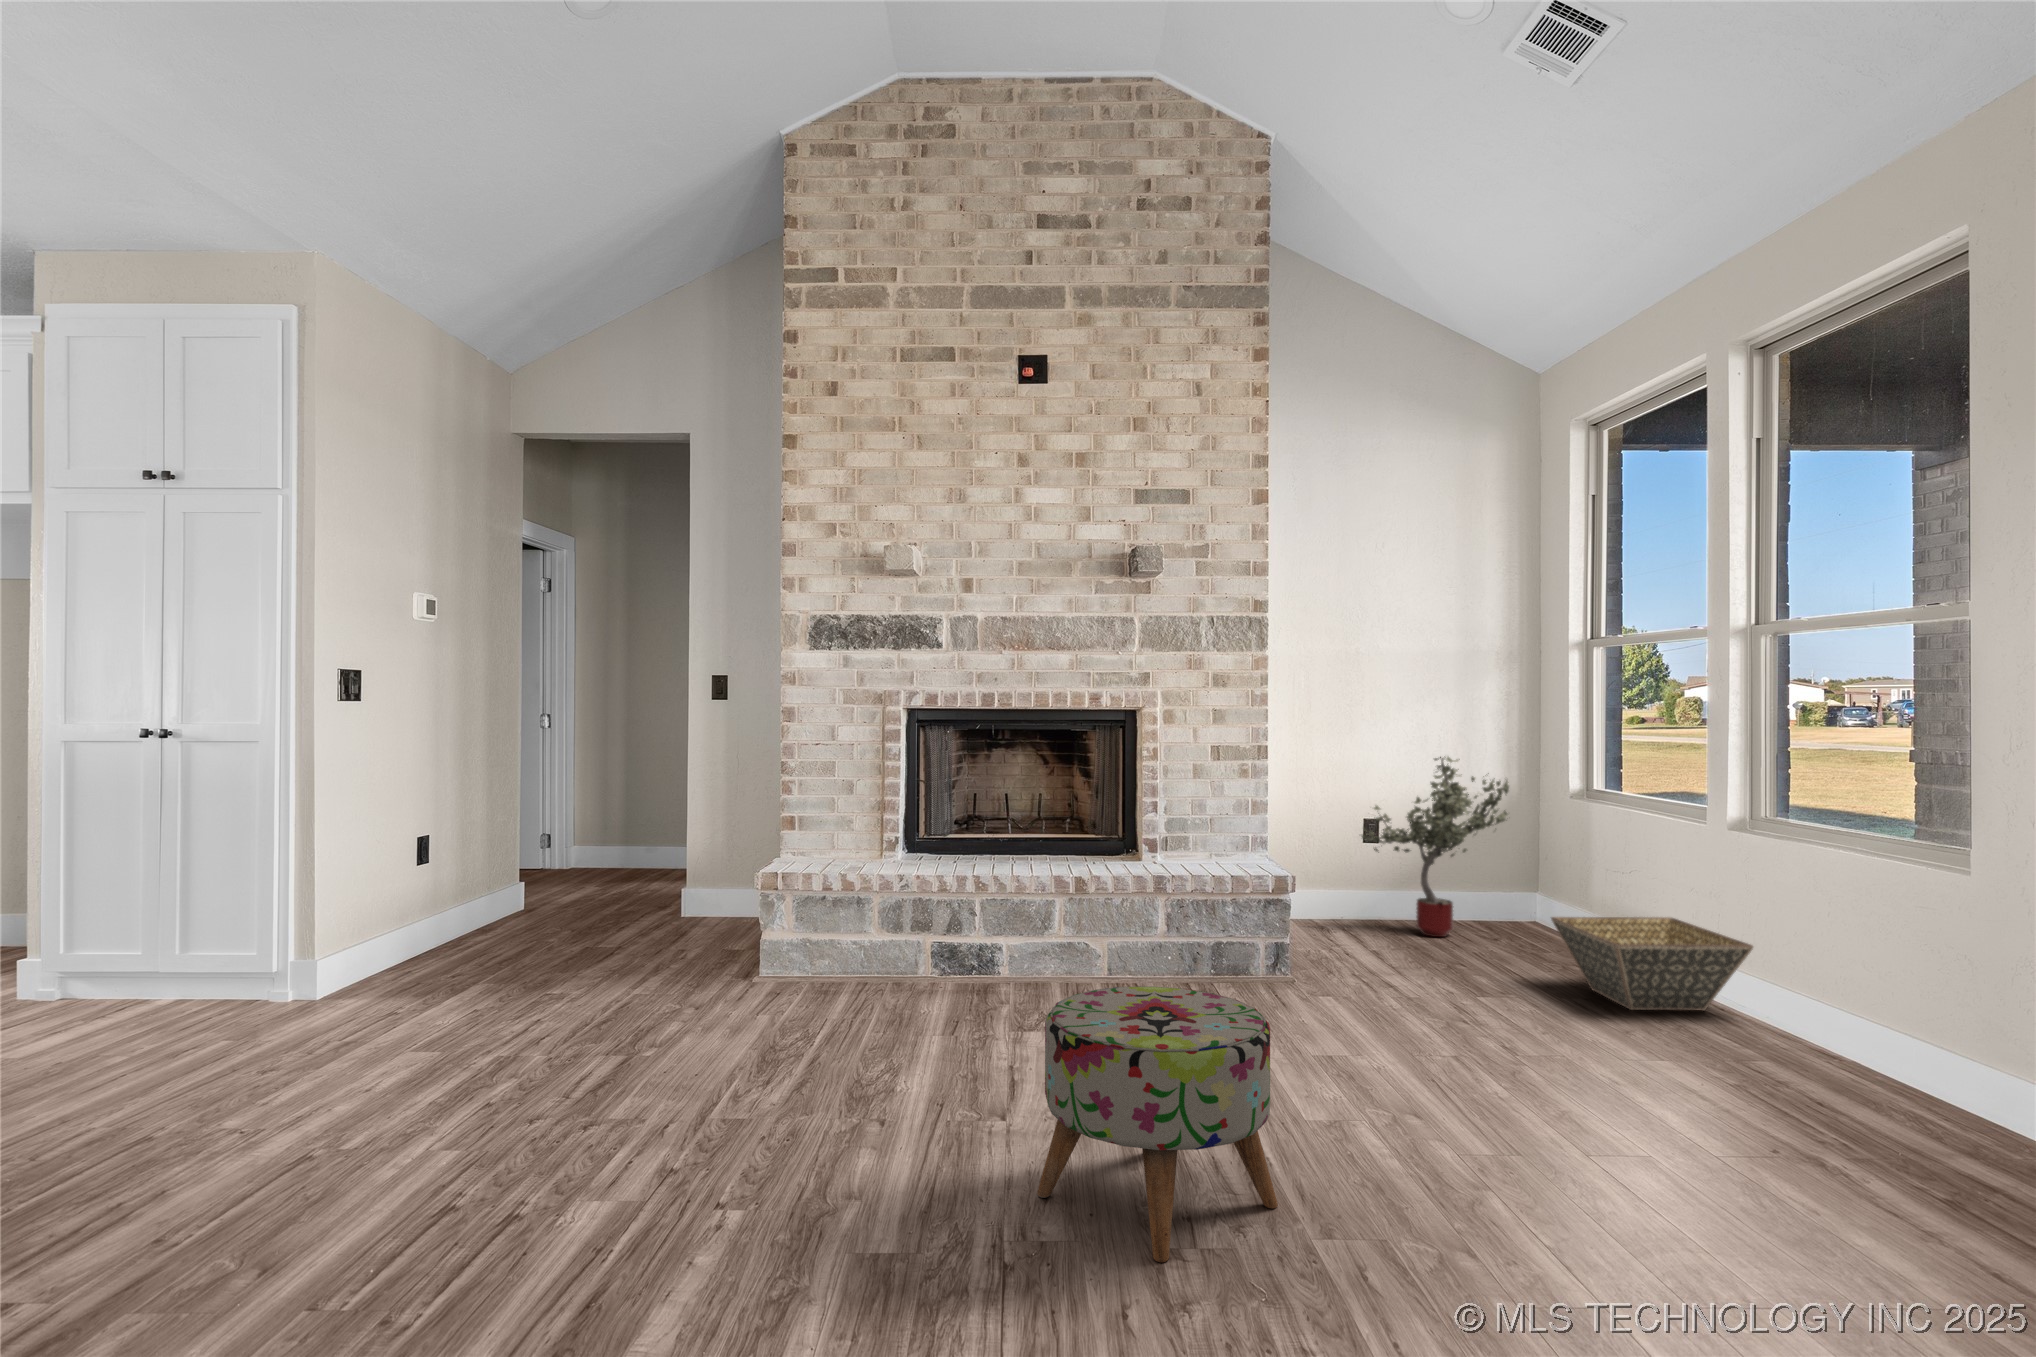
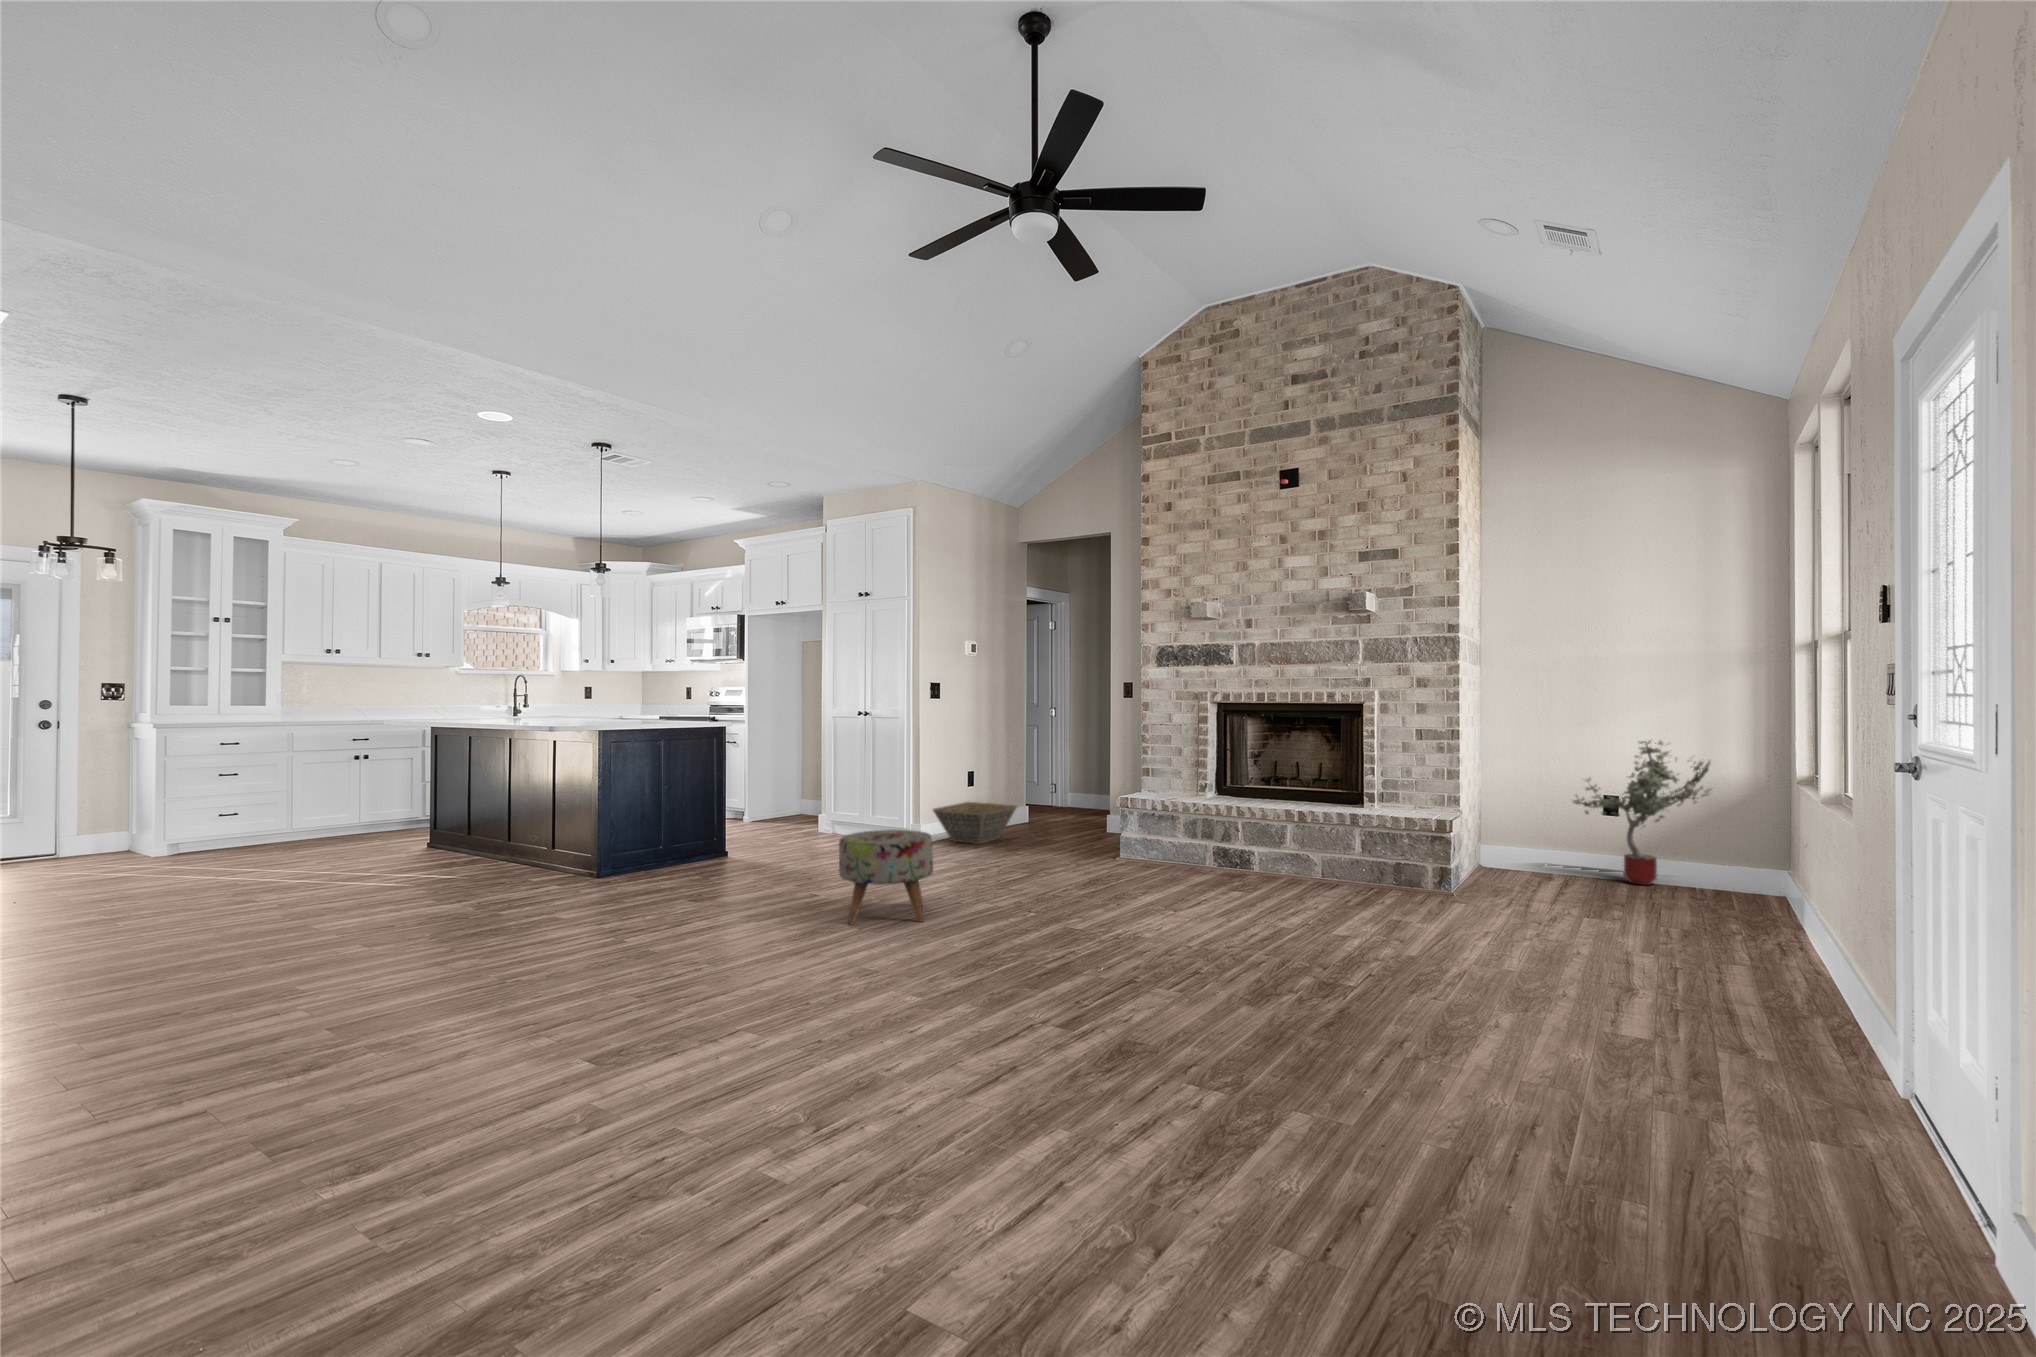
basket: present [1551,917,1753,1011] -> present [933,802,1017,844]
ottoman: present [1037,986,1278,1262] -> present [839,830,933,924]

